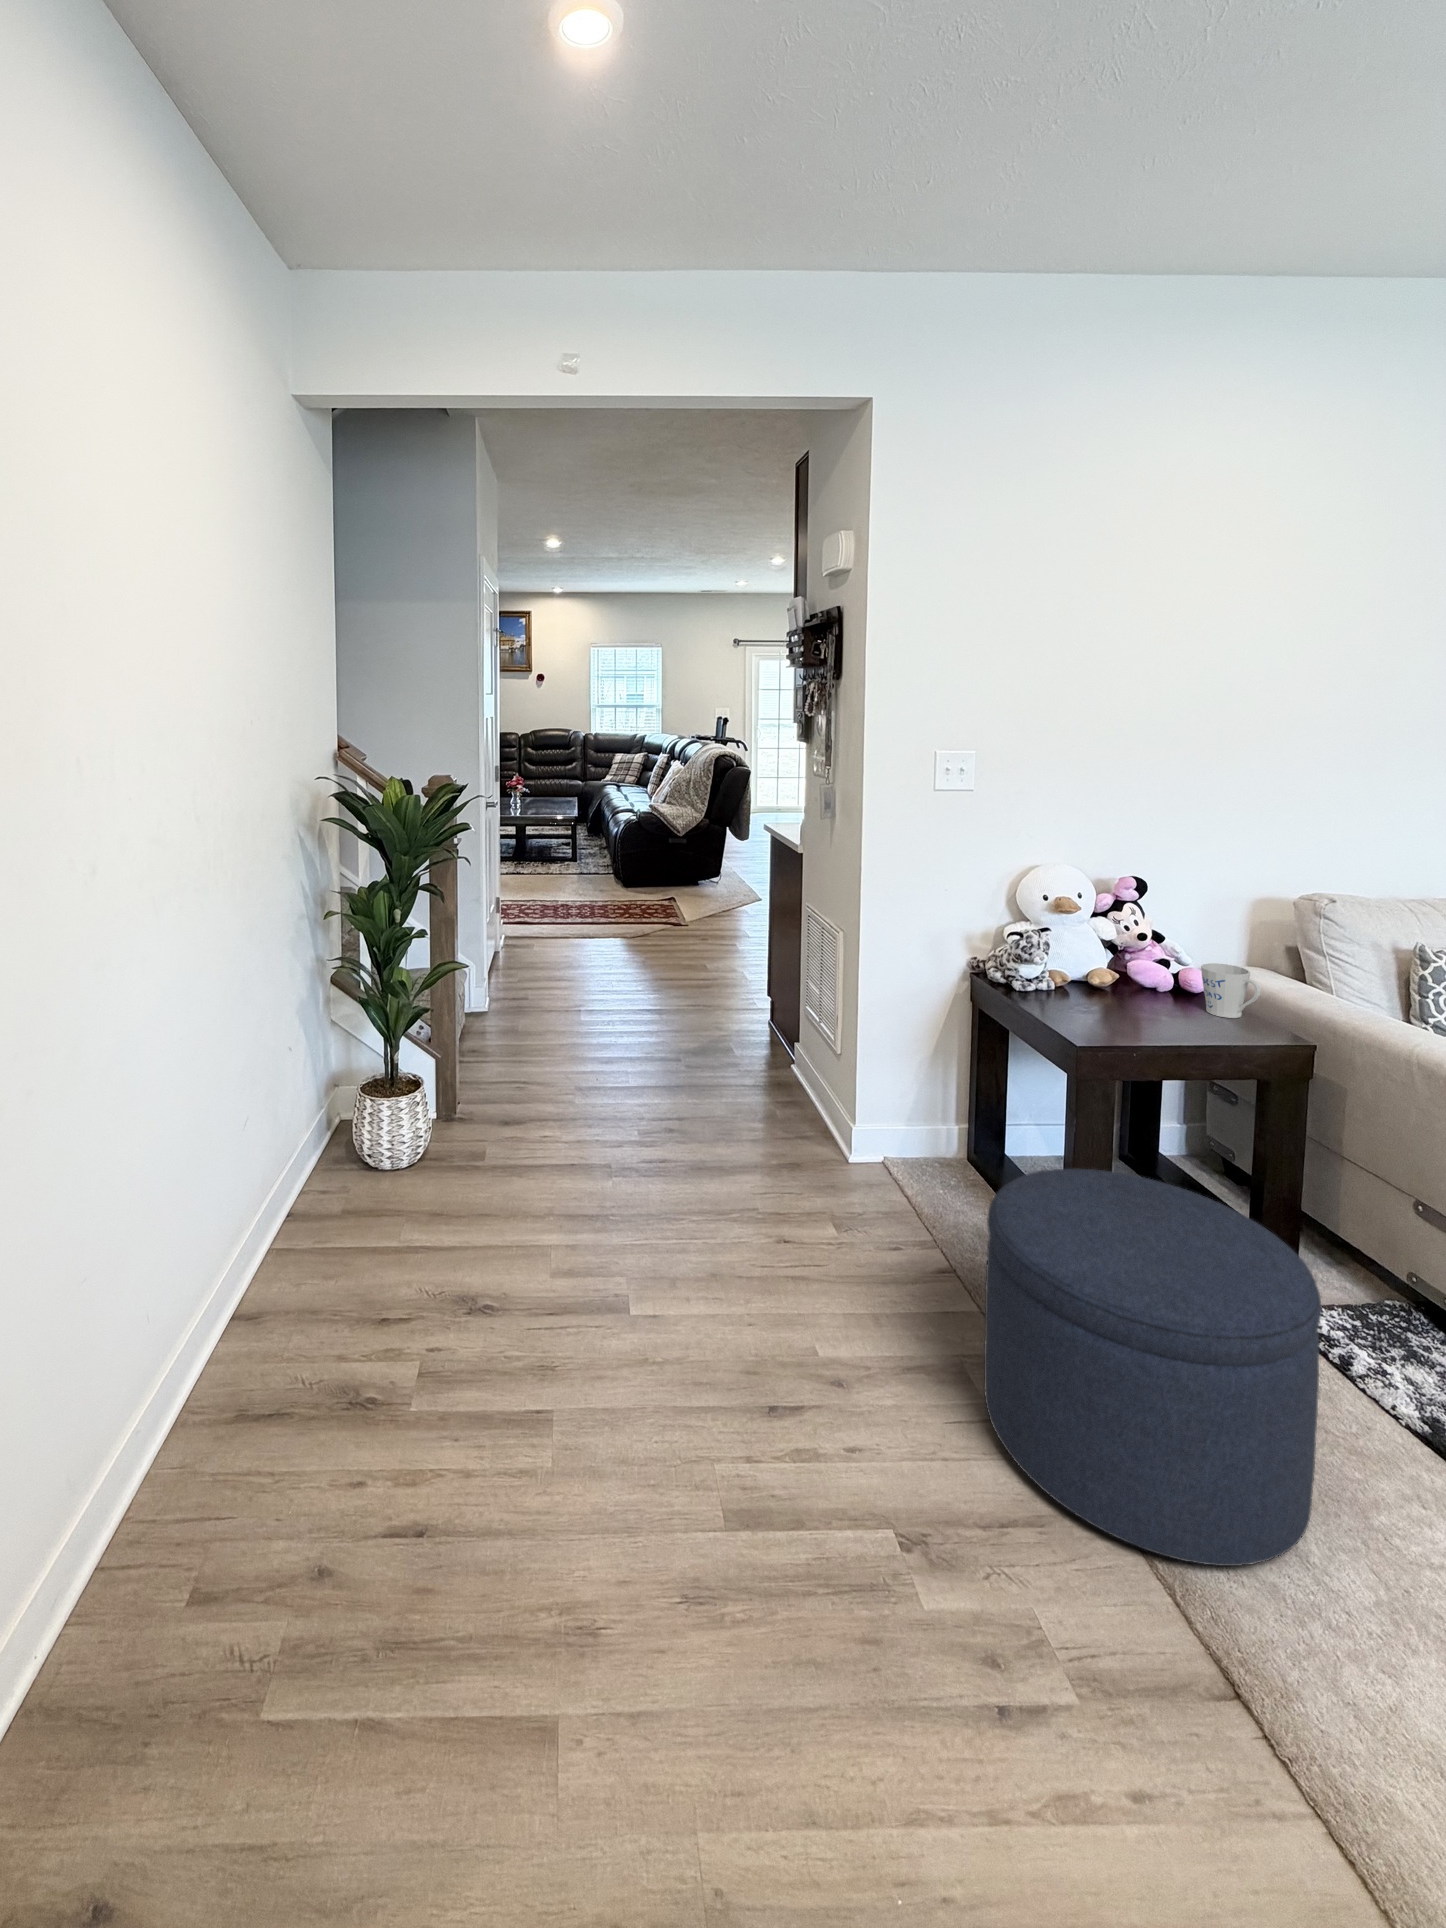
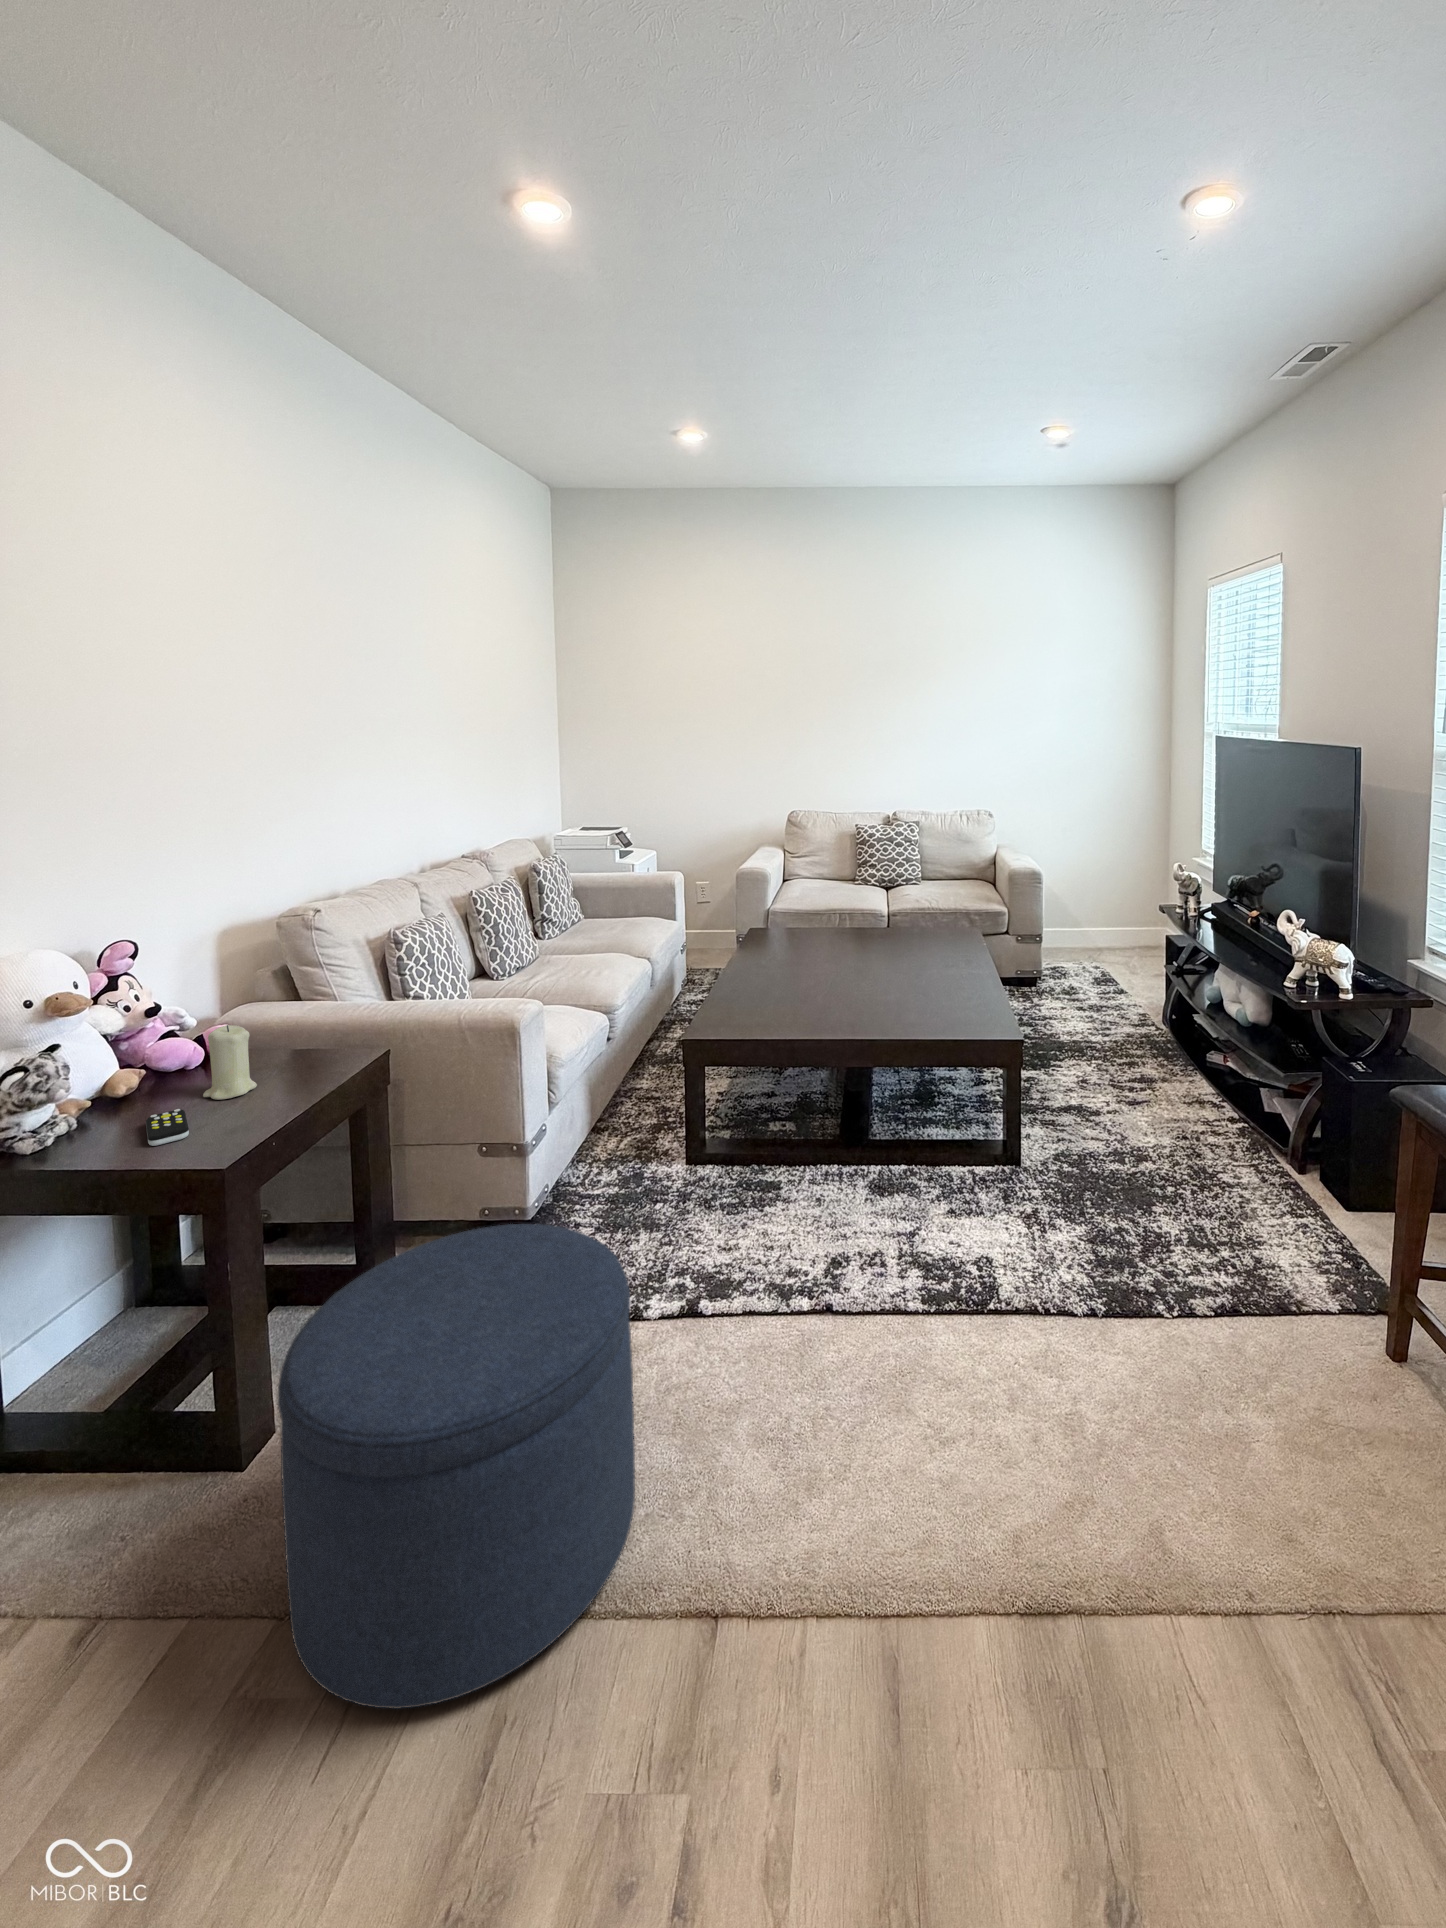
candle: none [1134,959,1173,1019] -> present [203,1025,257,1100]
mug: present [1201,963,1260,1018] -> none [256,1003,325,1065]
remote control: none [1066,1002,1105,1023] -> present [146,1109,189,1146]

